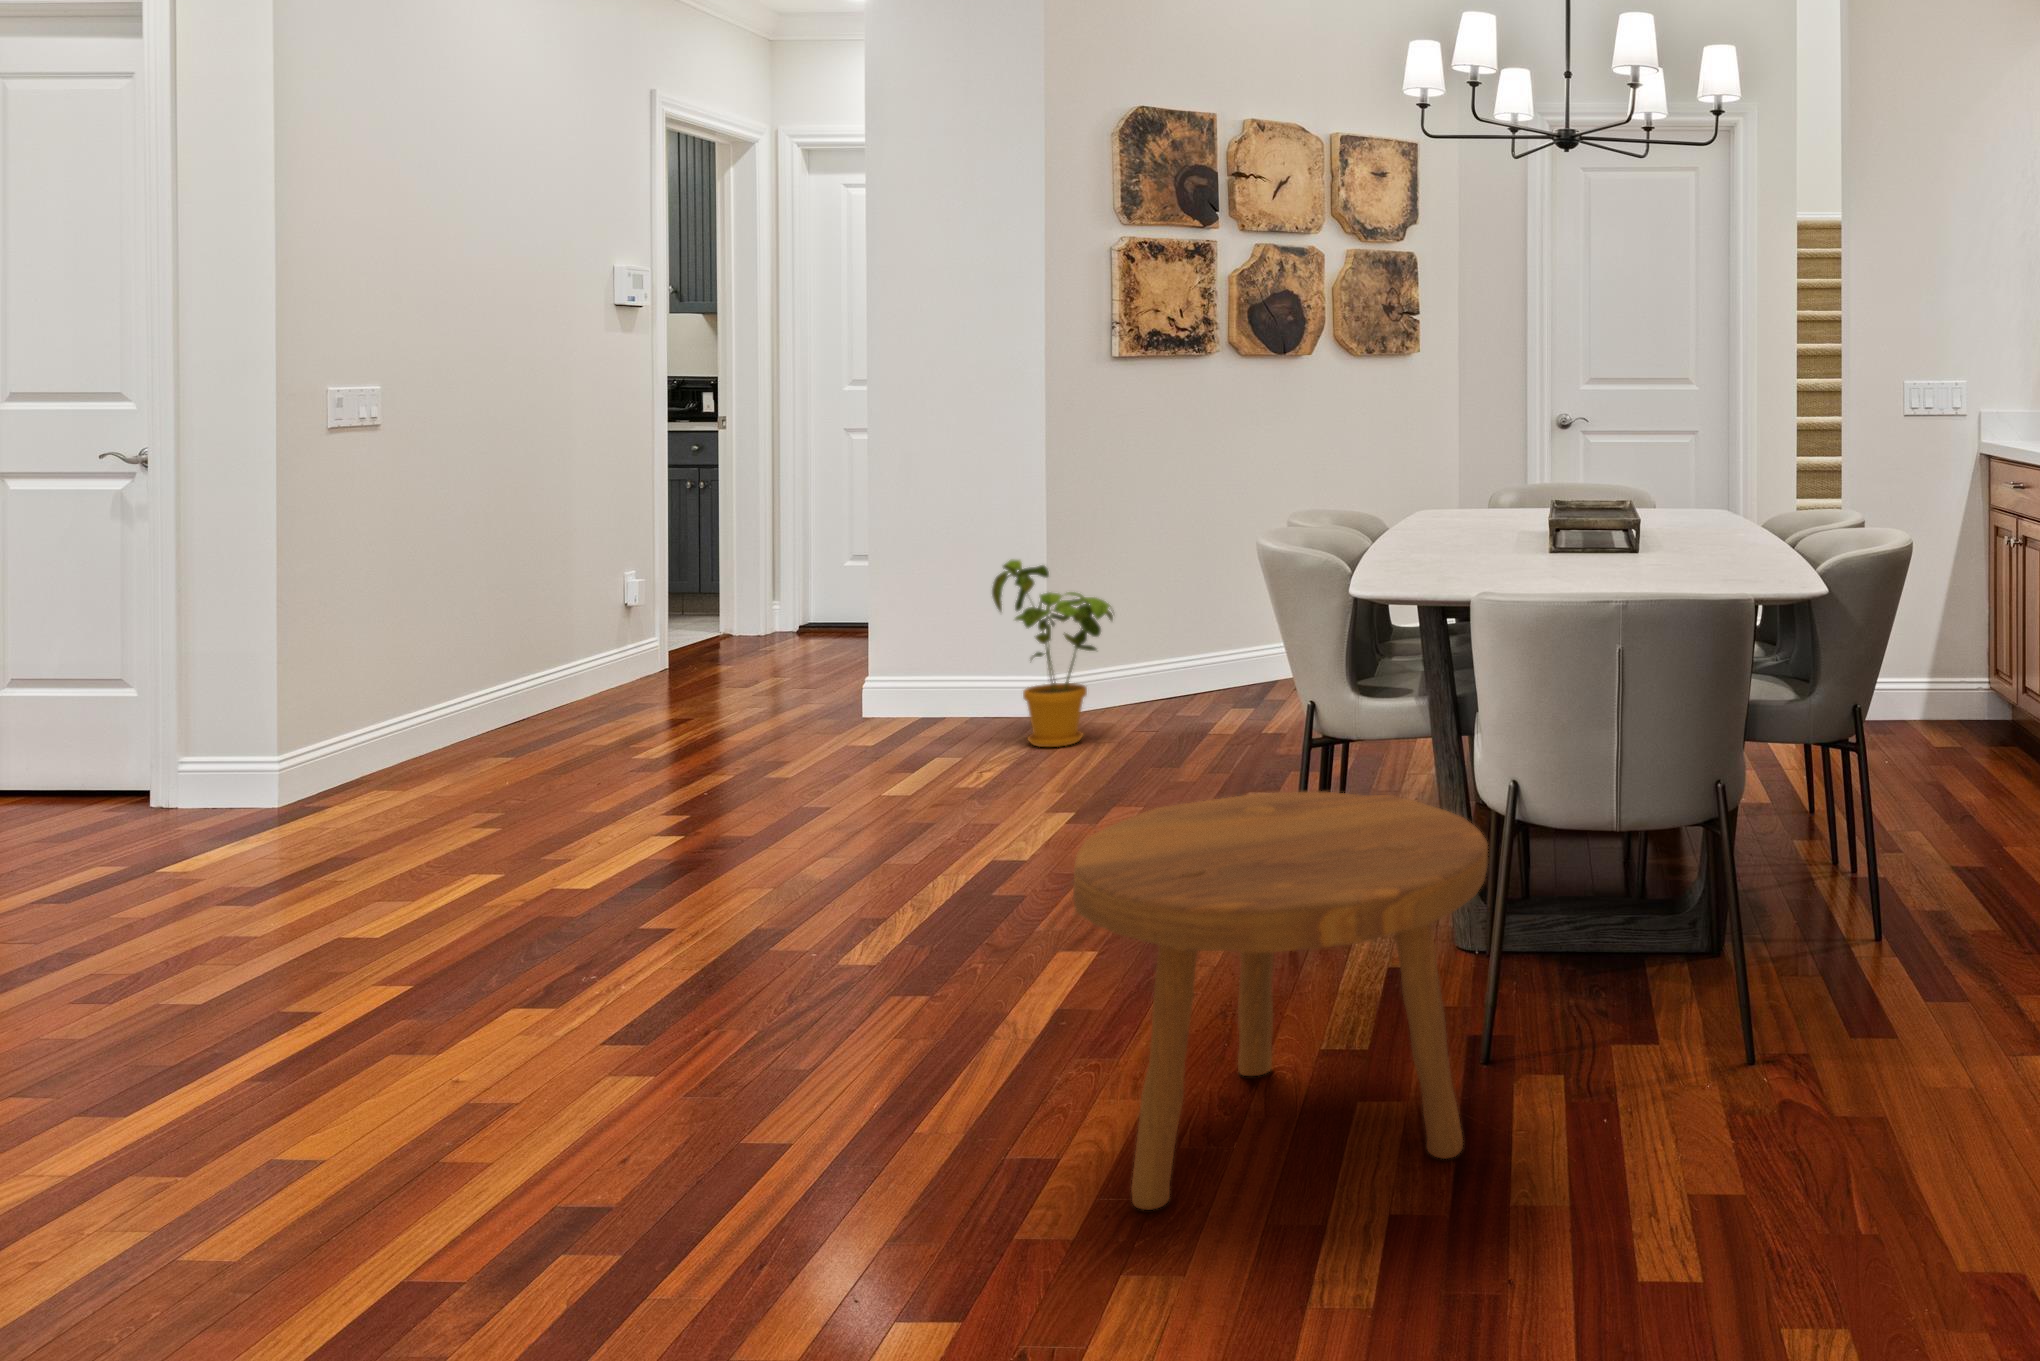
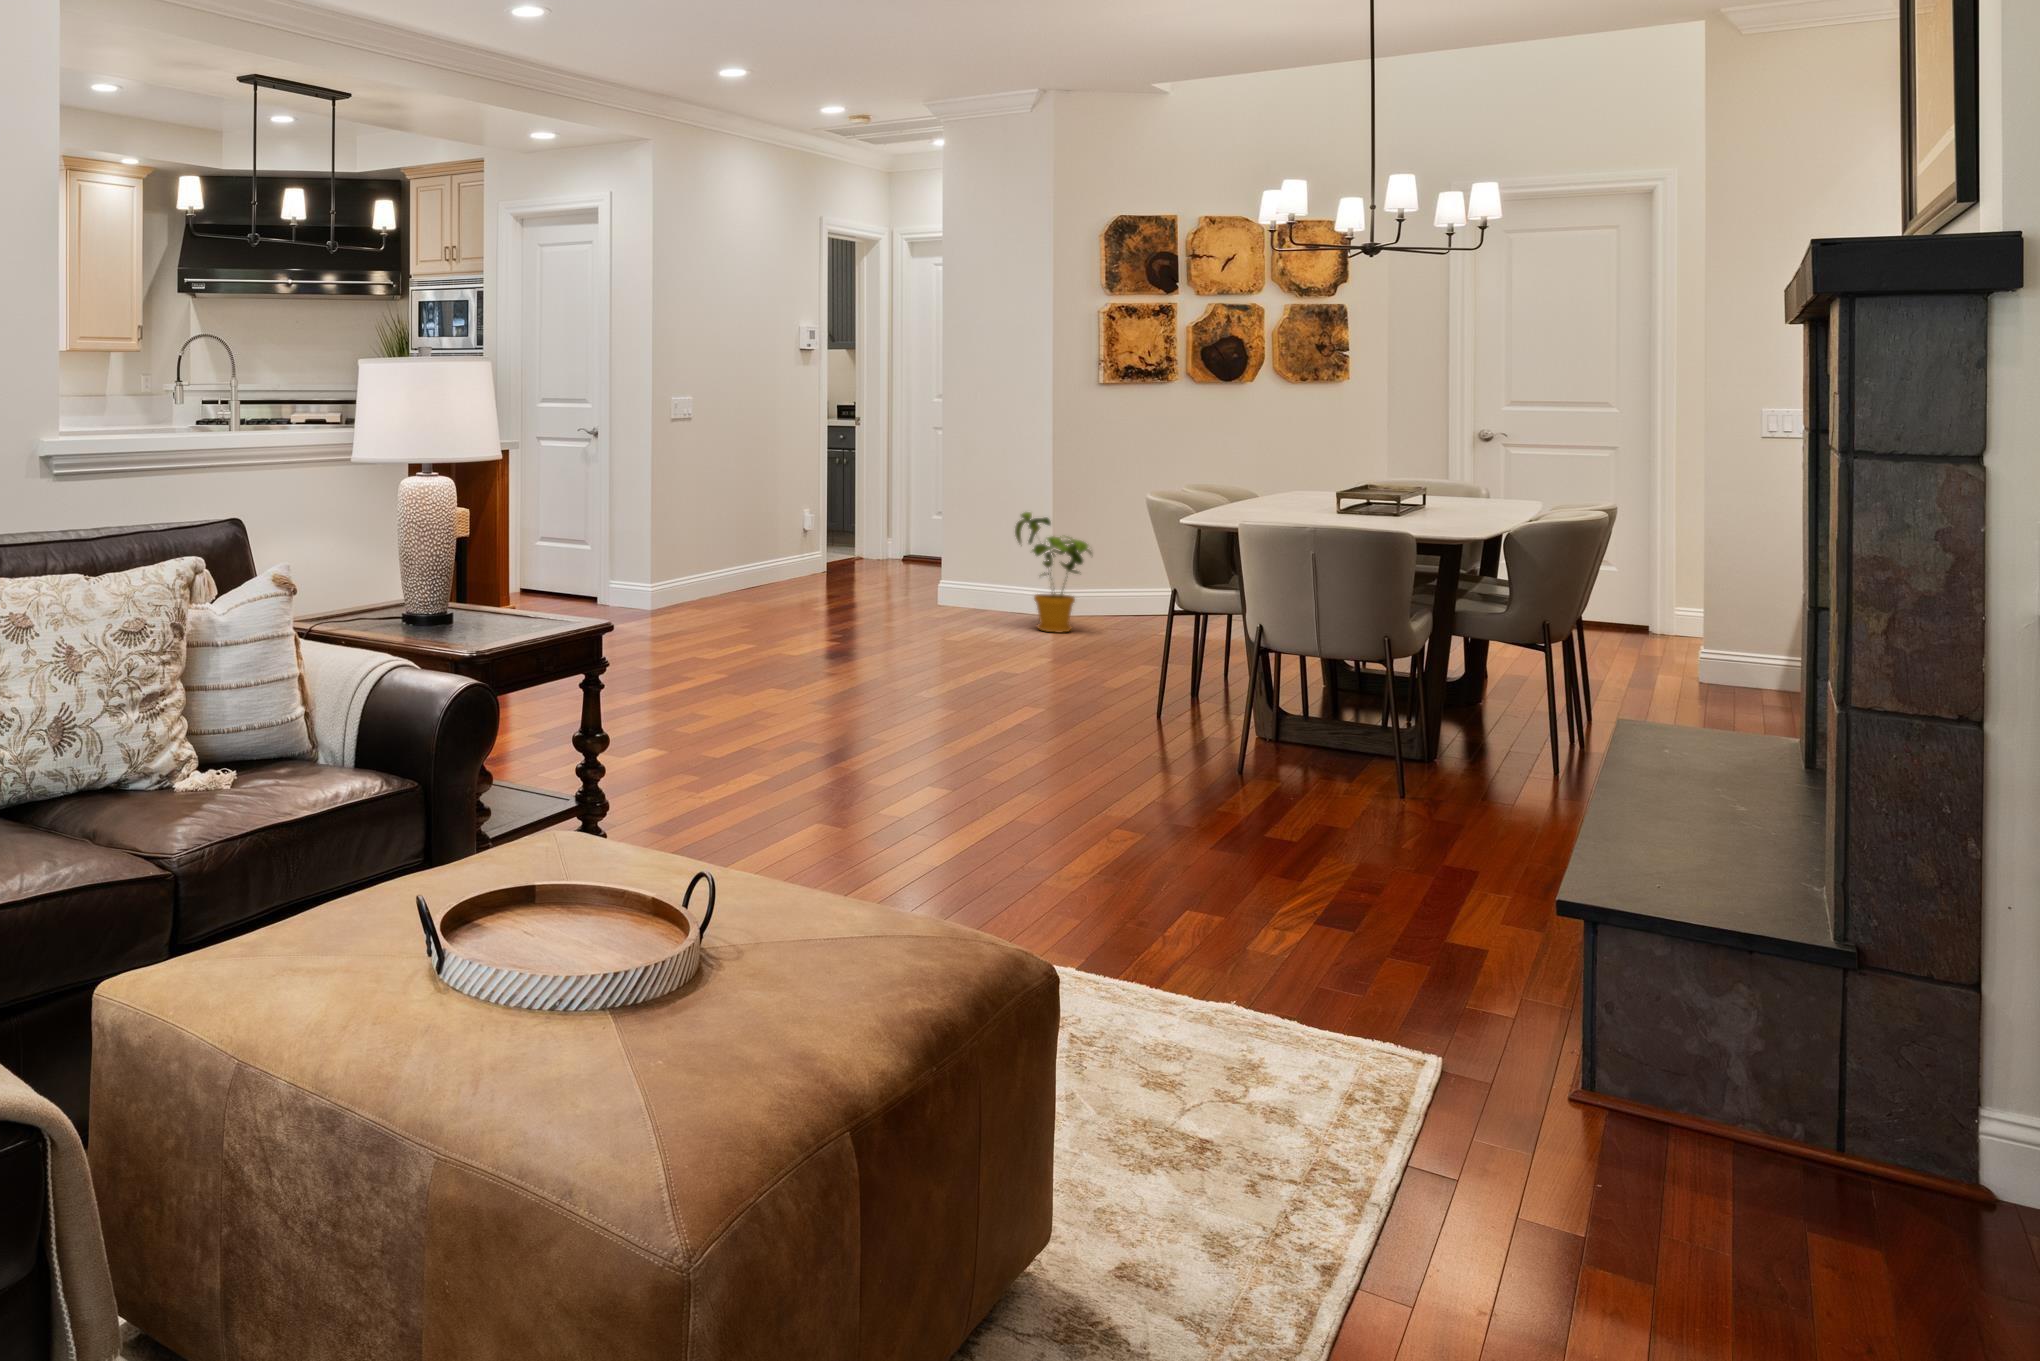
footstool: present [1073,792,1488,1210] -> none [1013,620,1222,793]

